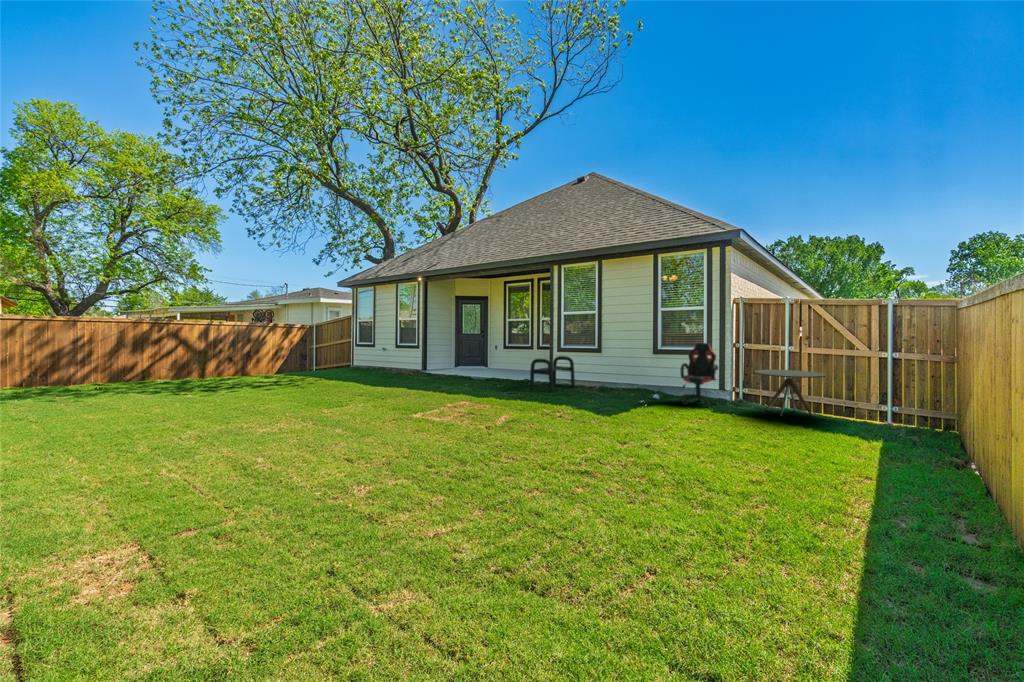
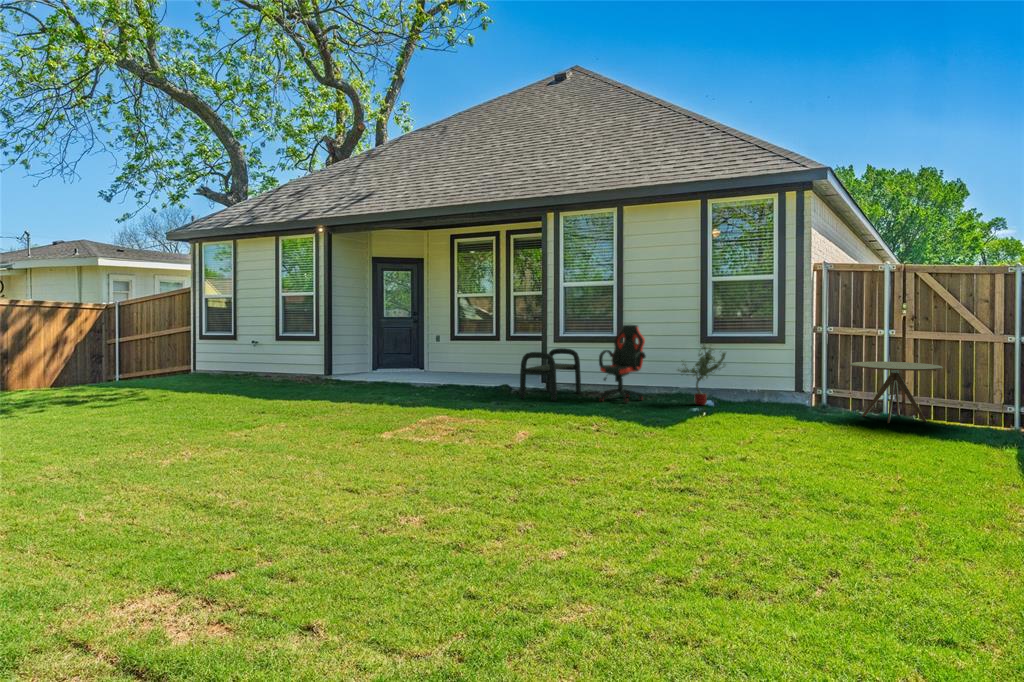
chair: present [680,343,718,407] -> present [599,325,646,403]
potted tree: none [634,354,668,398] -> present [678,345,726,405]

